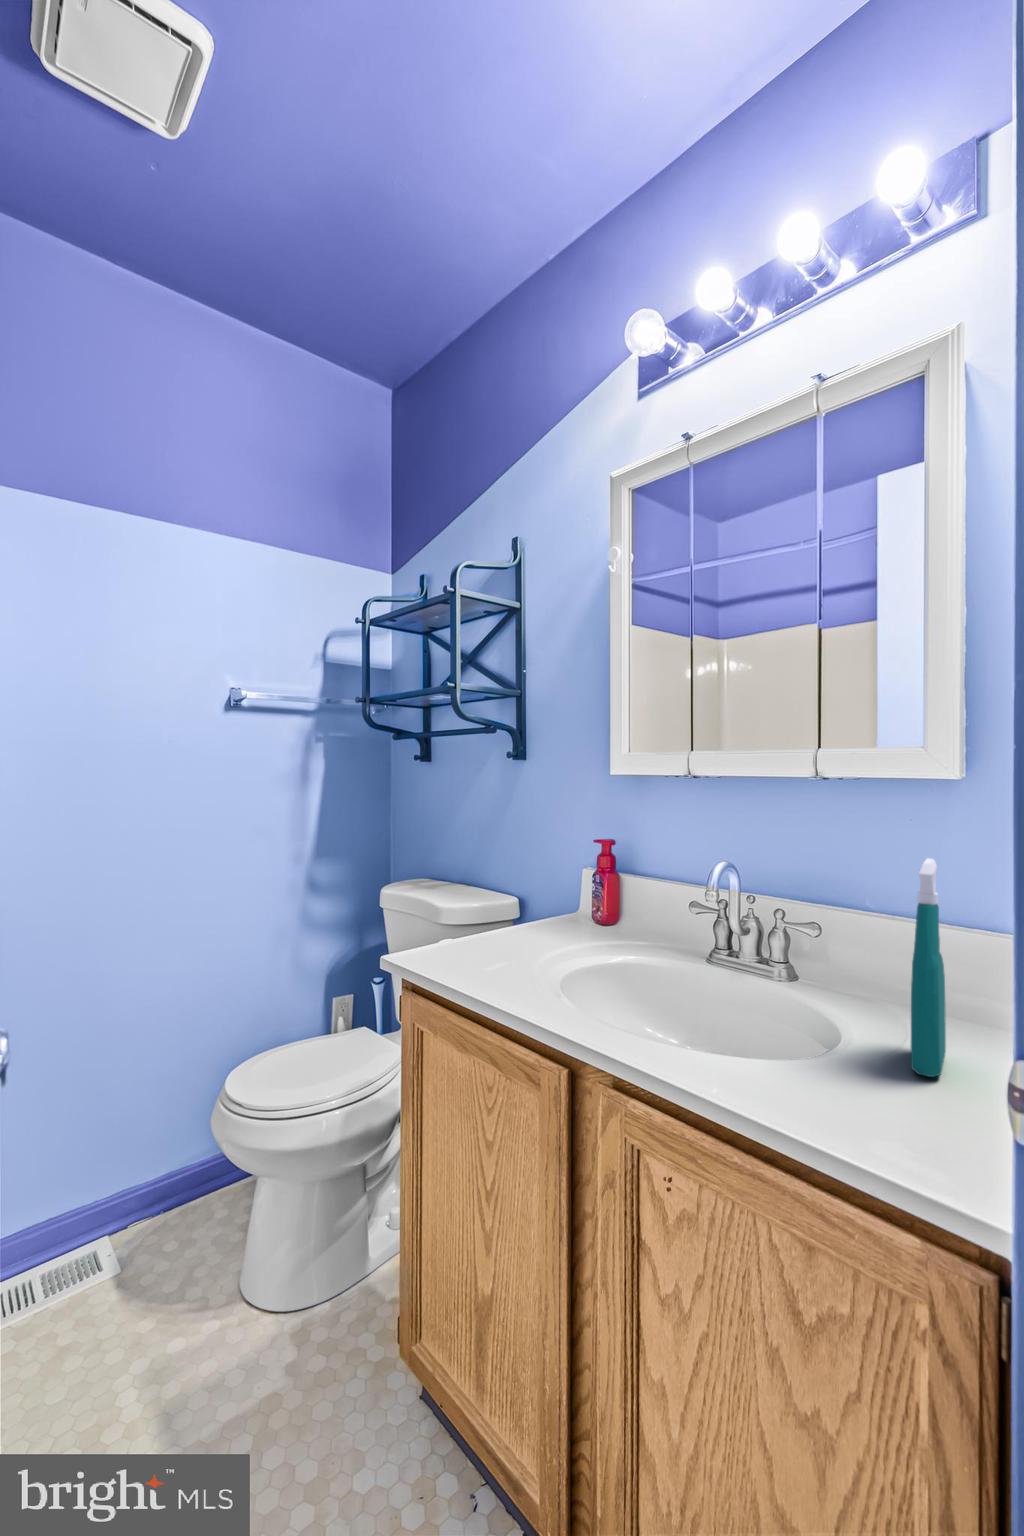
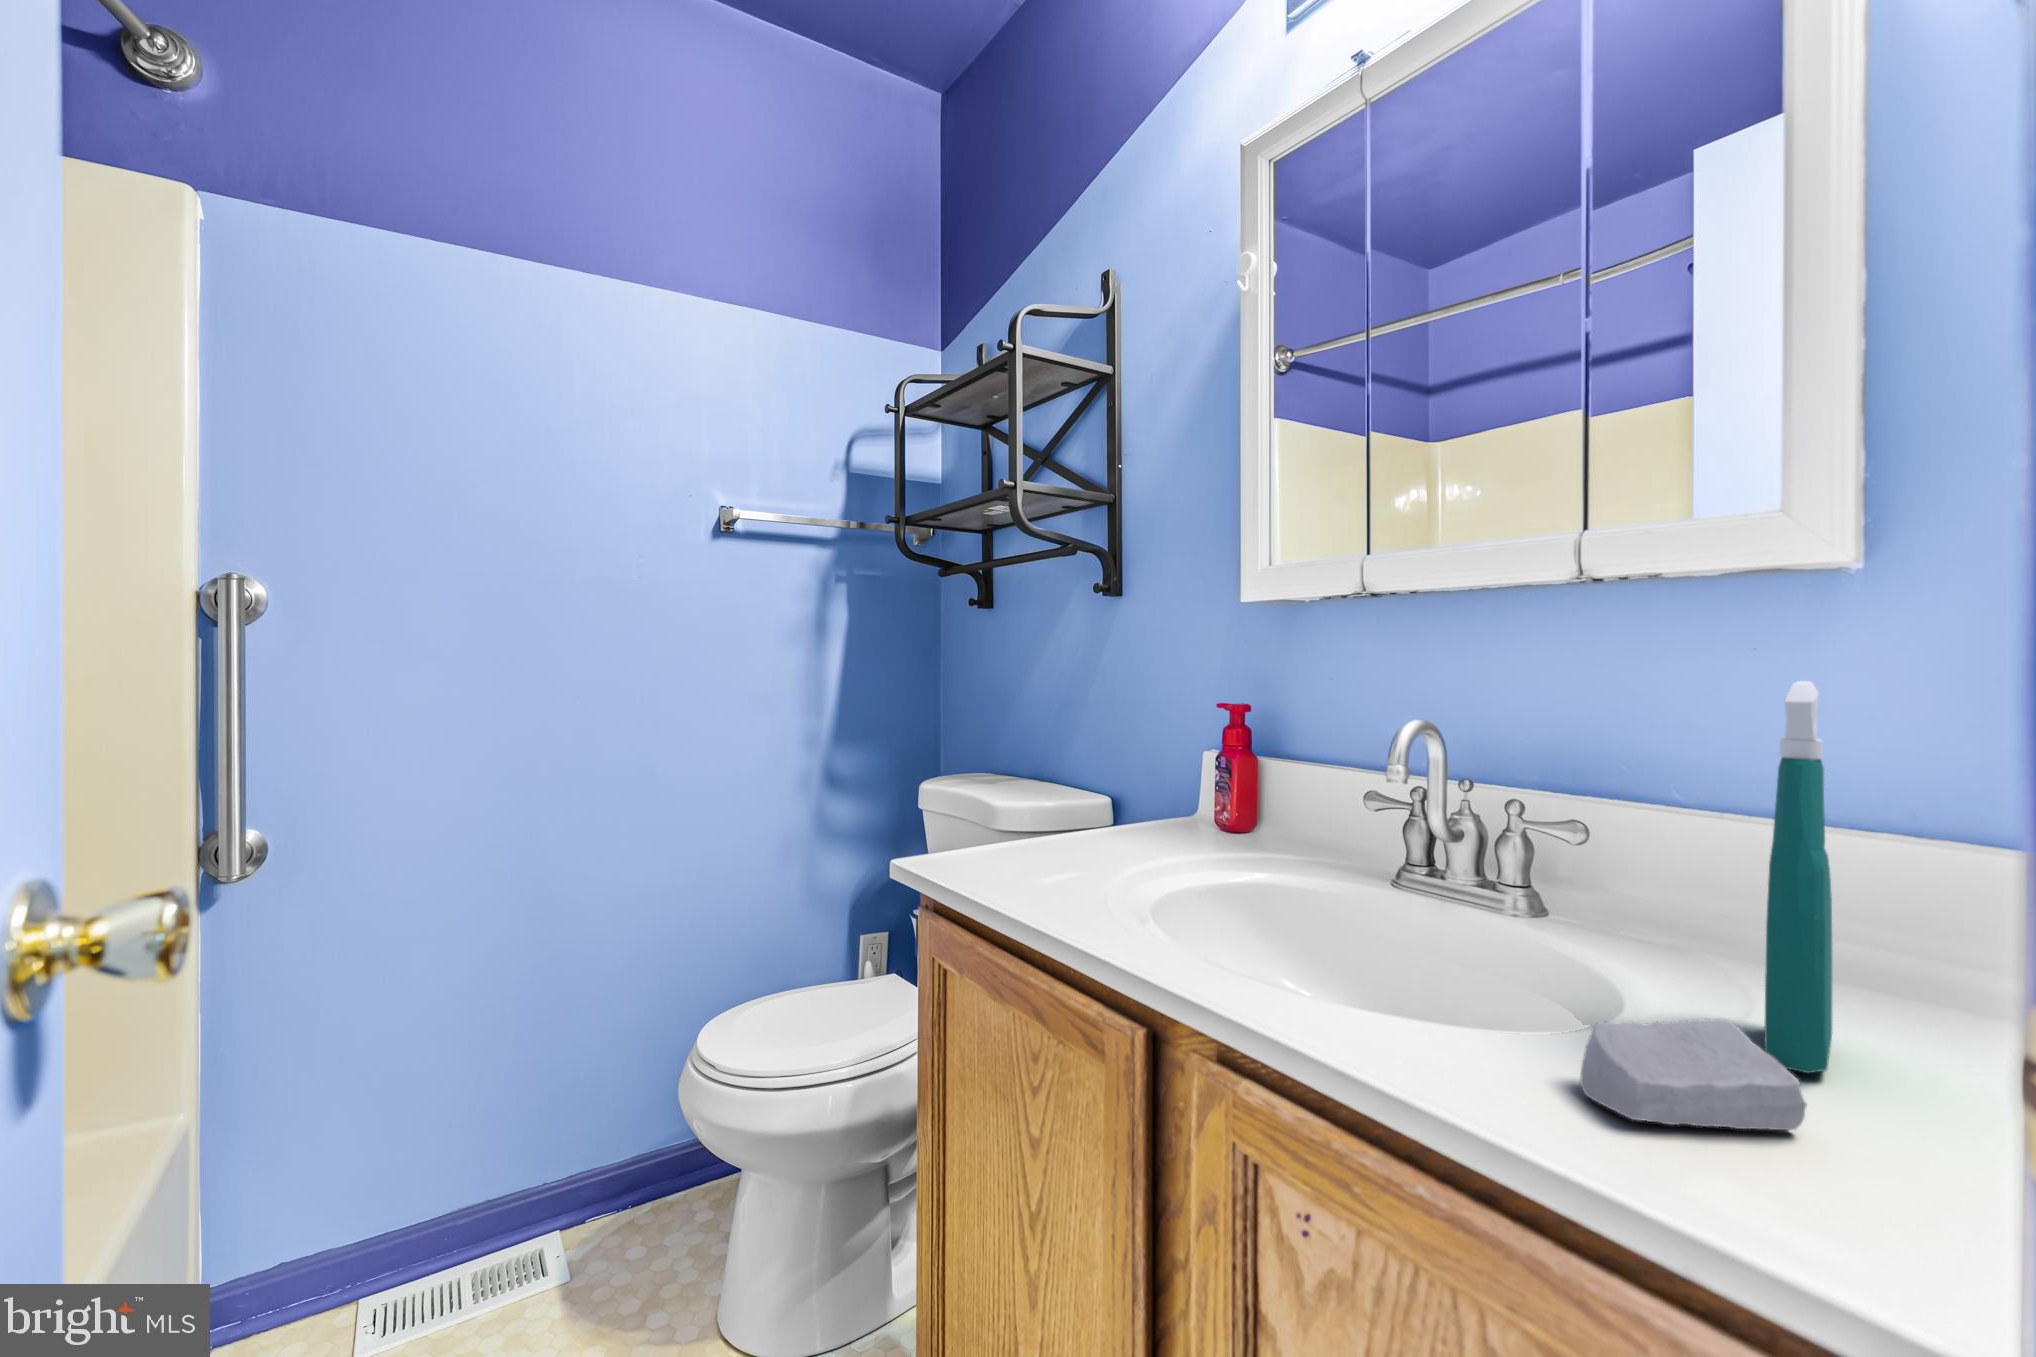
soap bar: none [818,1051,928,1112] -> present [1580,1019,1807,1130]

